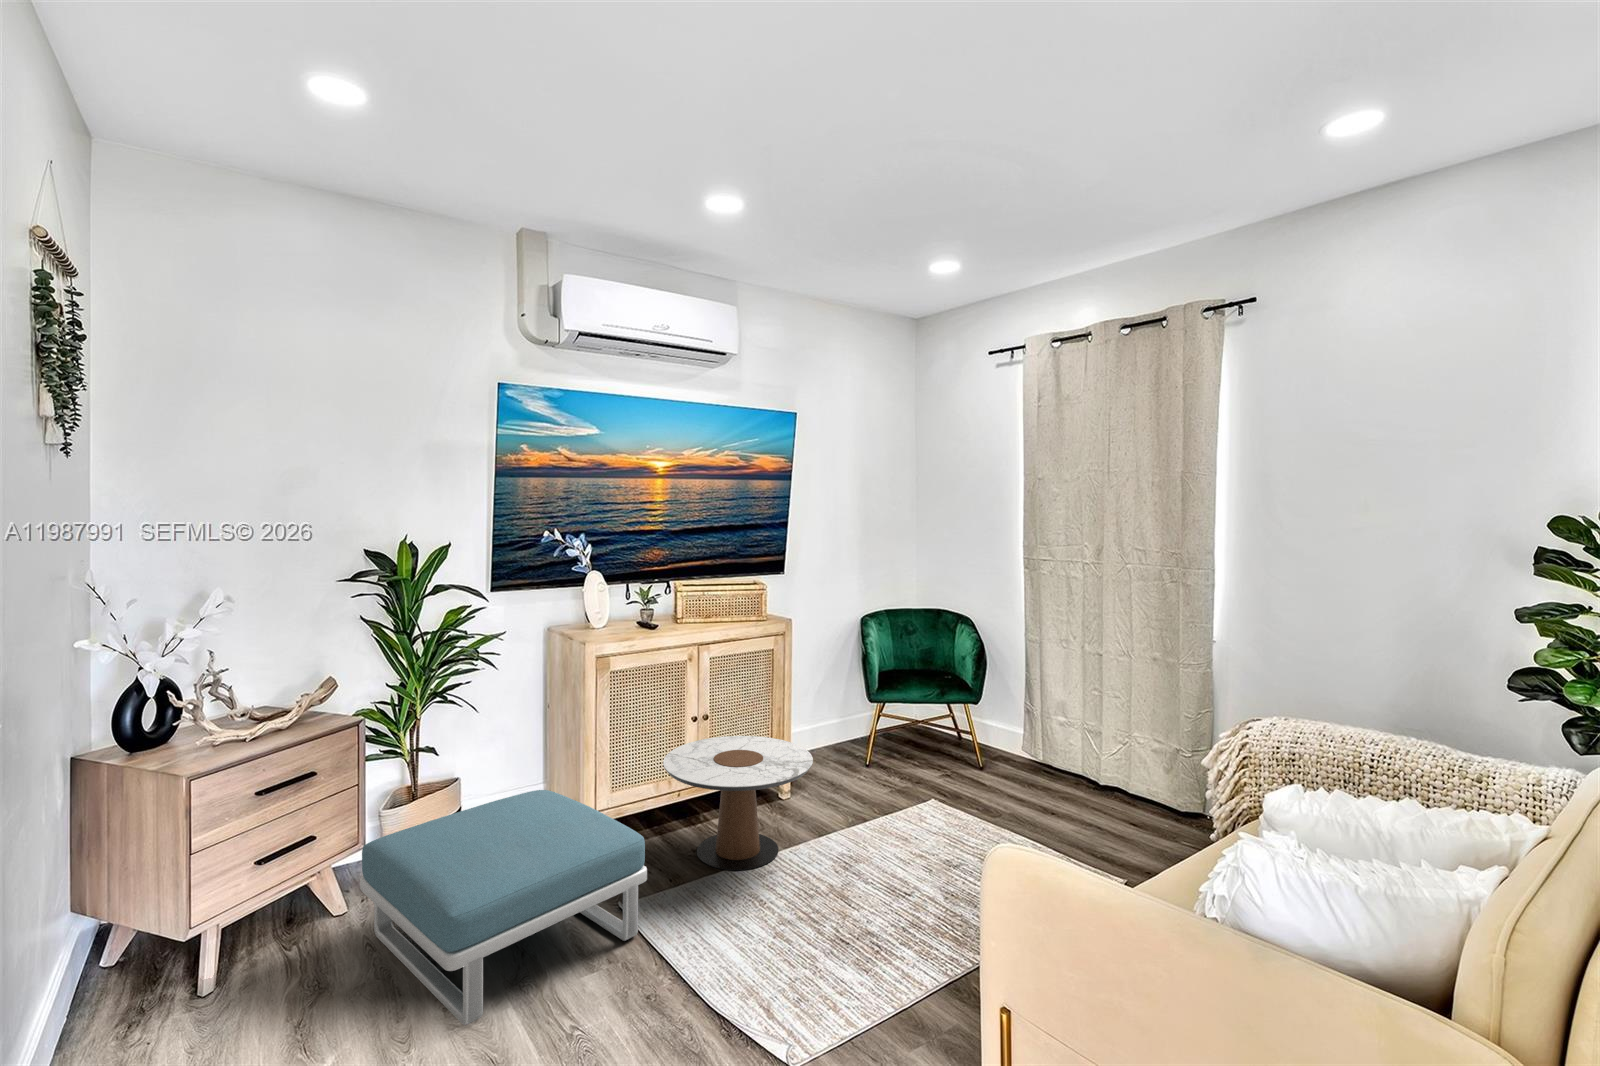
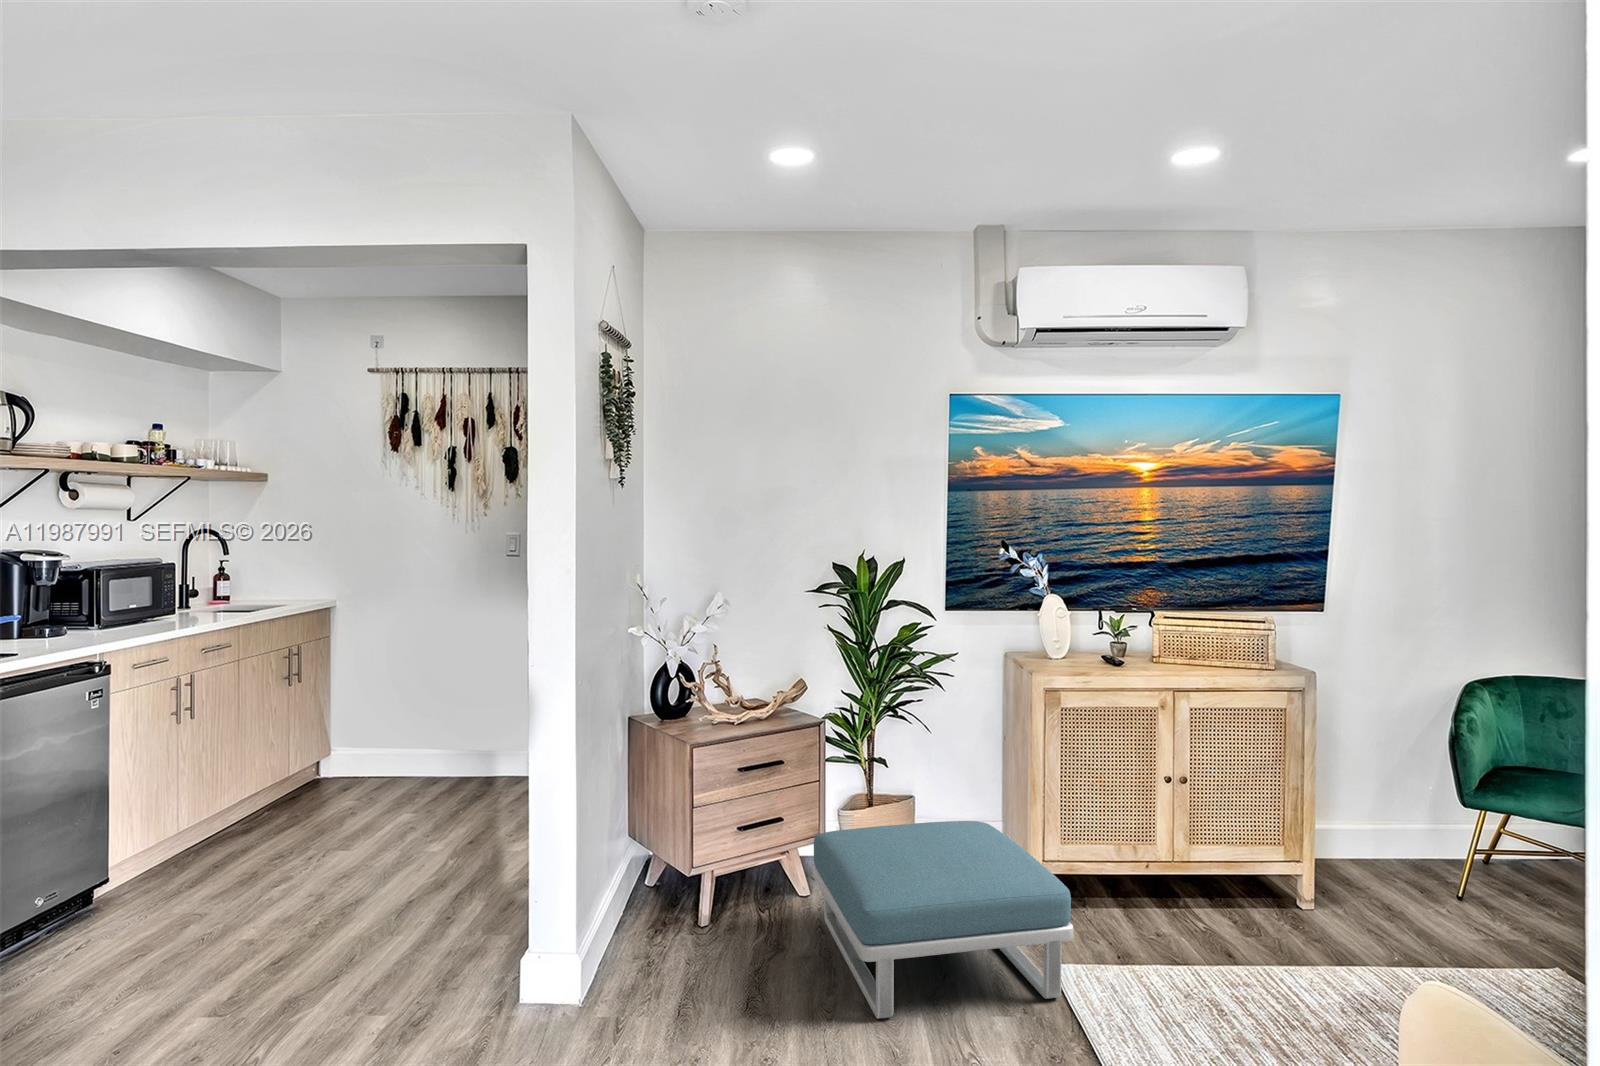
side table: present [663,736,813,870] -> none [1116,804,1321,974]

